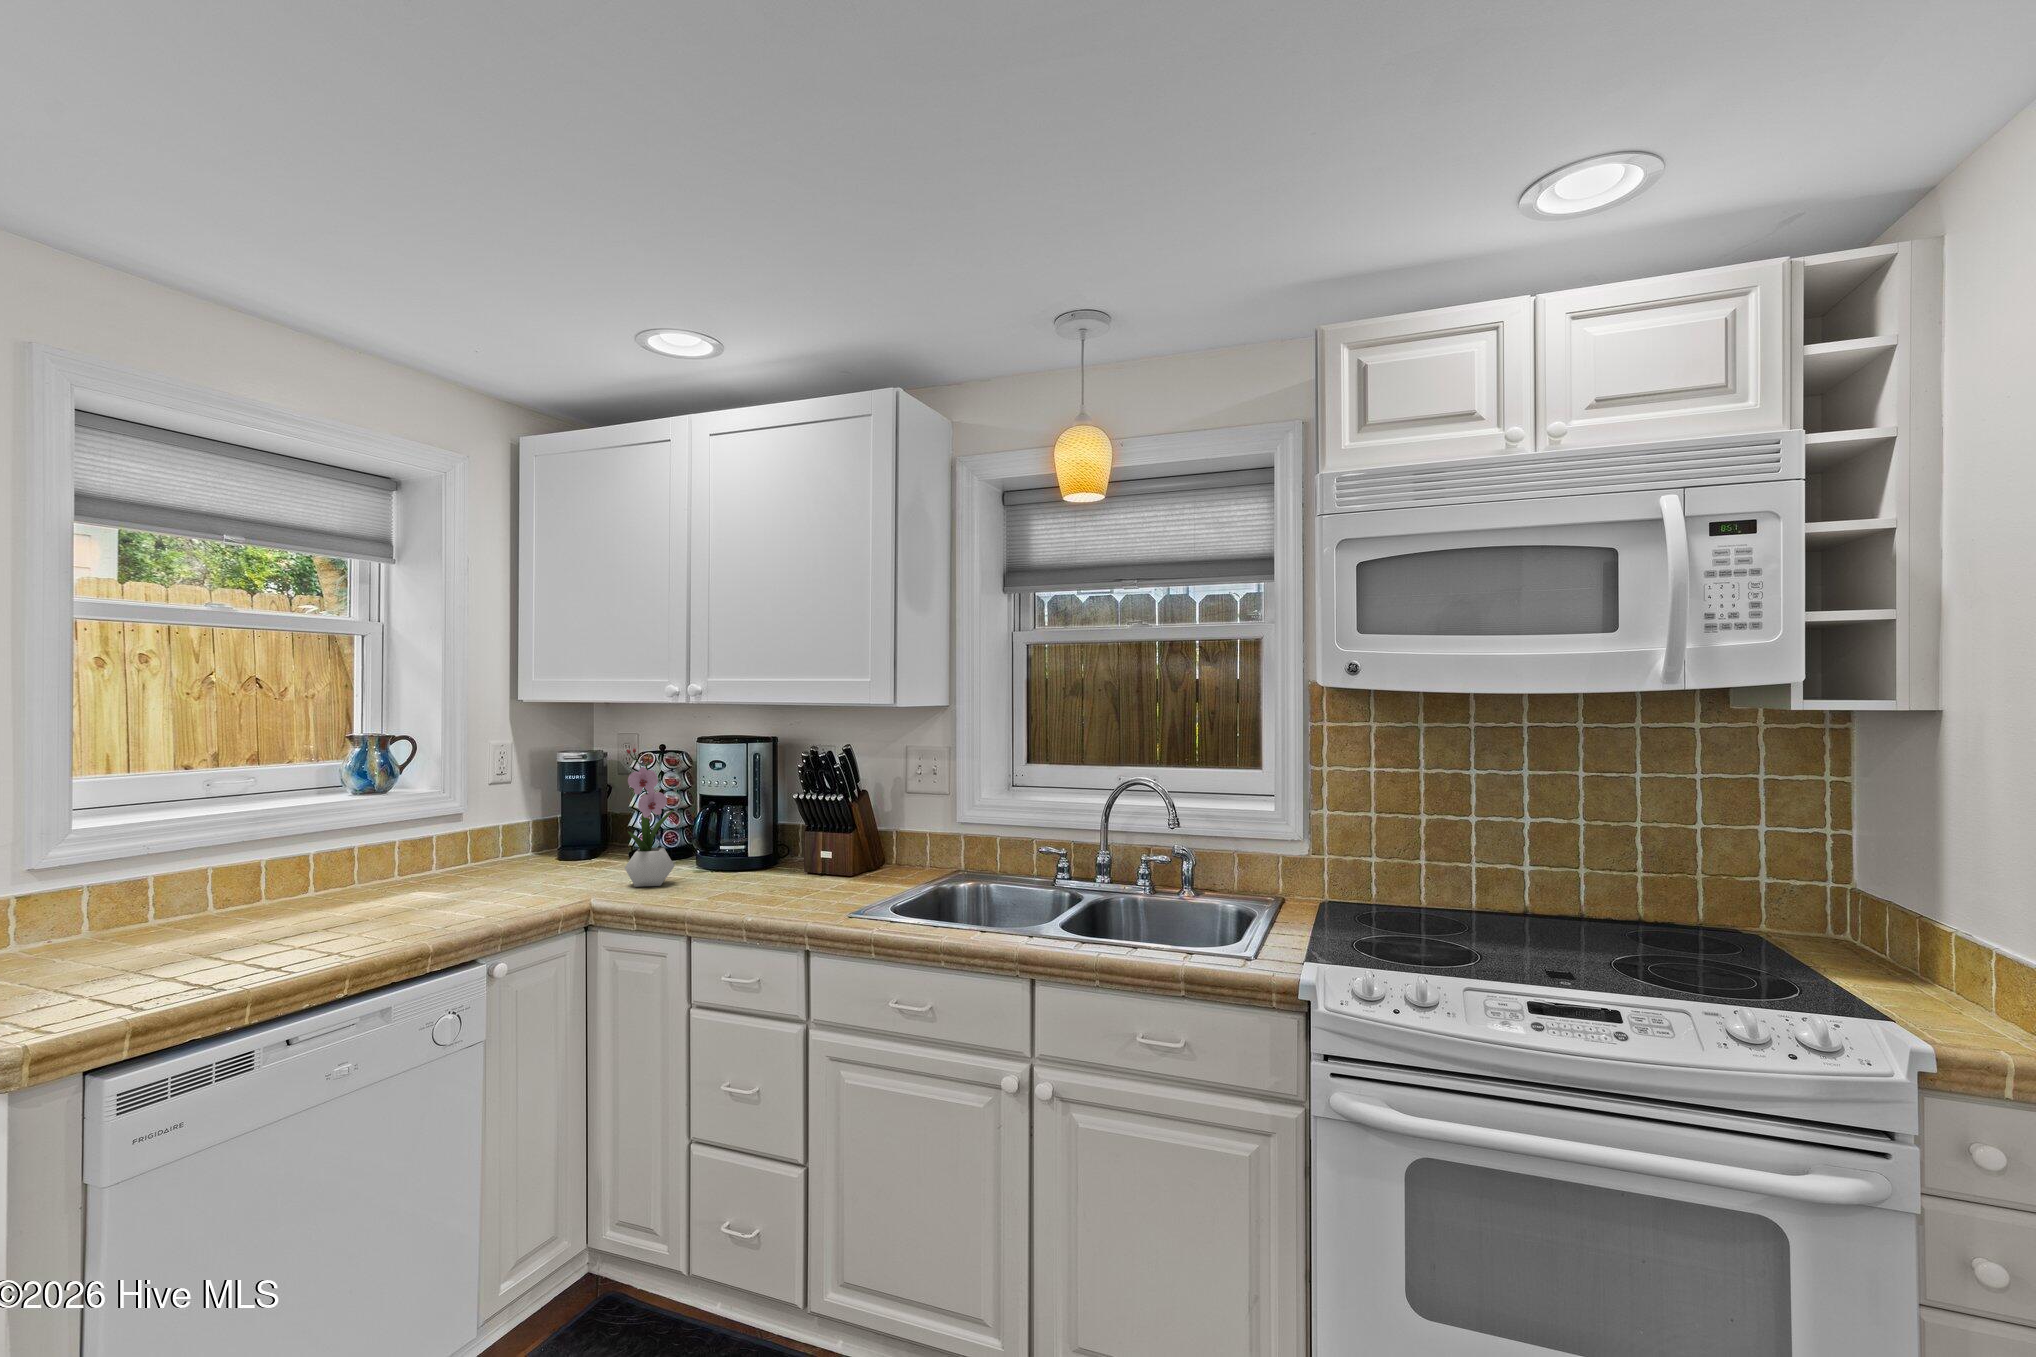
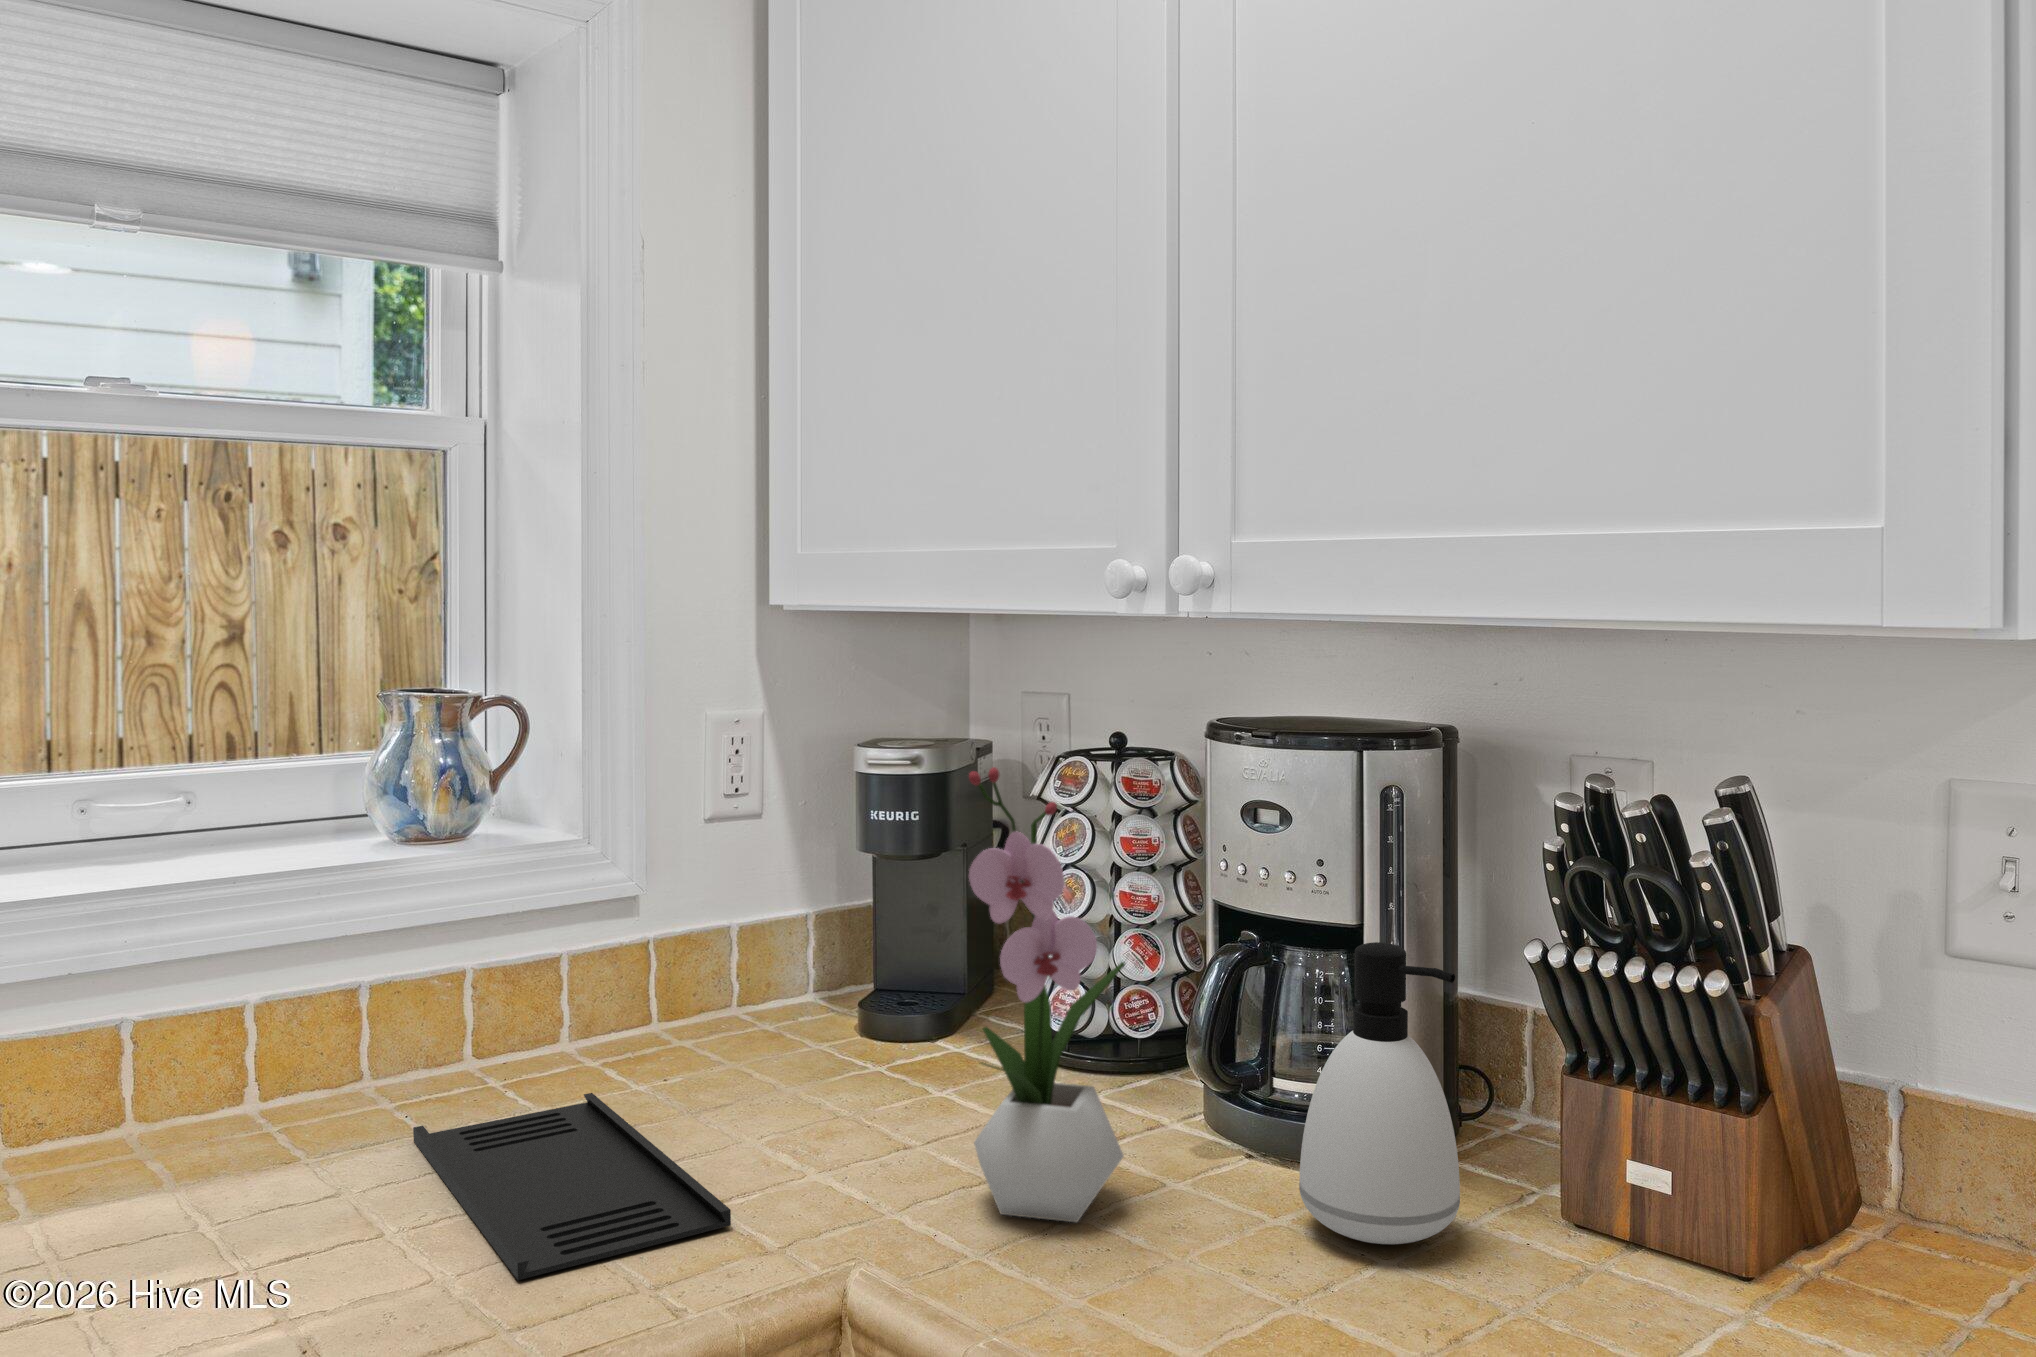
soap dispenser: none [729,796,775,881] -> present [1299,942,1460,1244]
tray: none [401,878,546,908] -> present [413,1093,731,1280]

